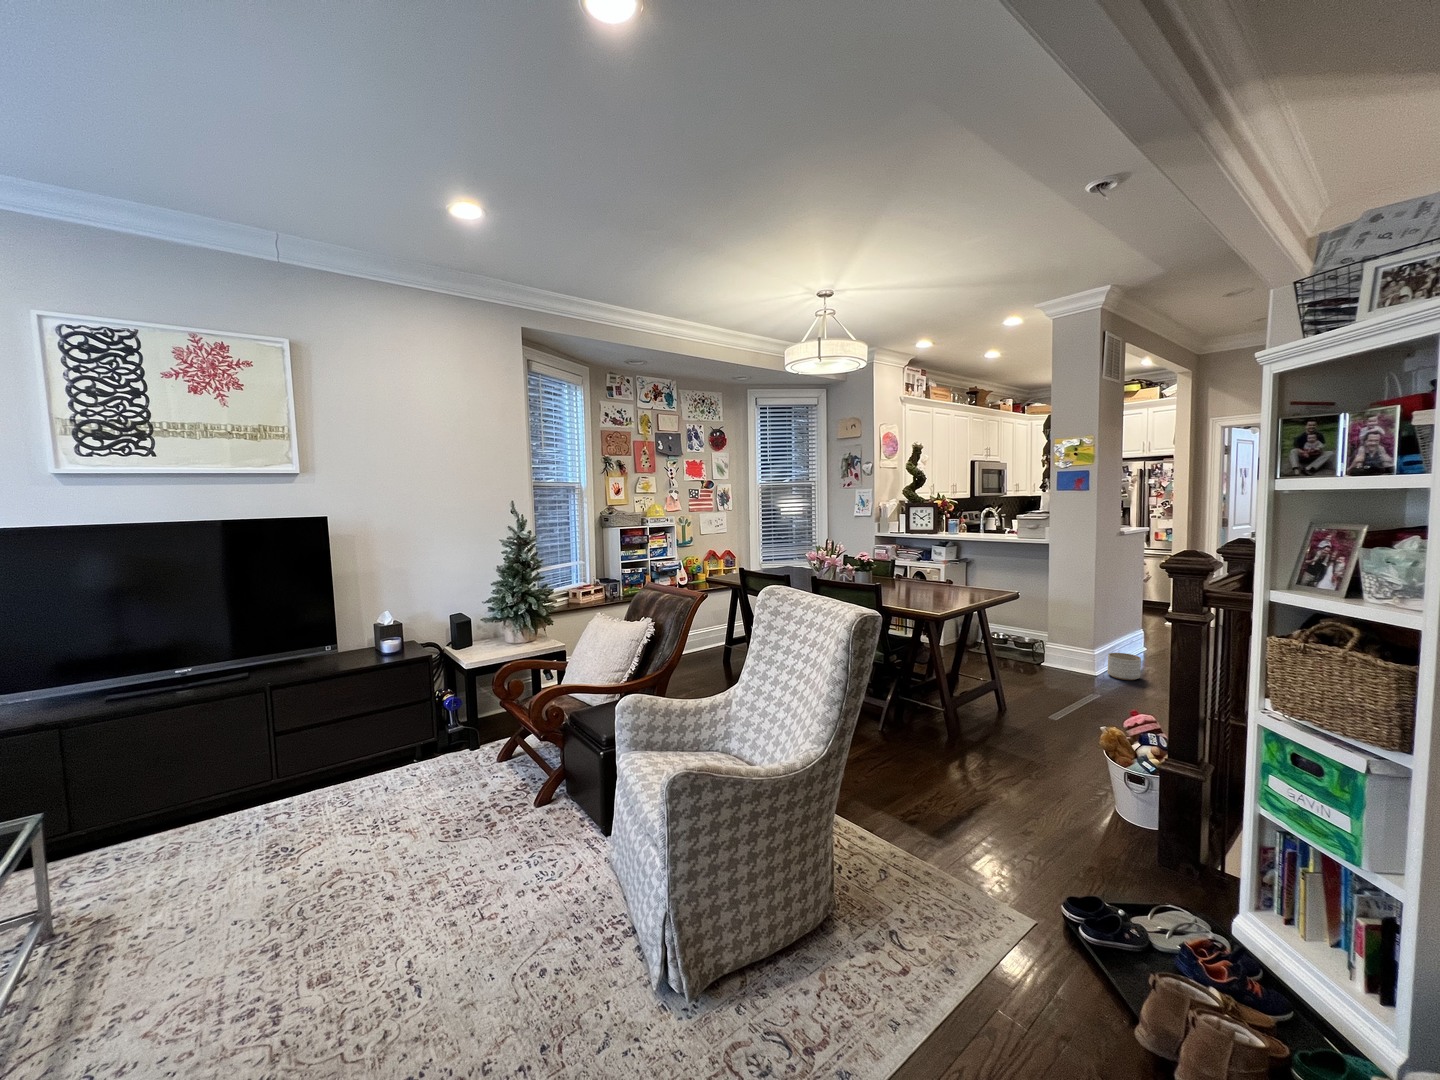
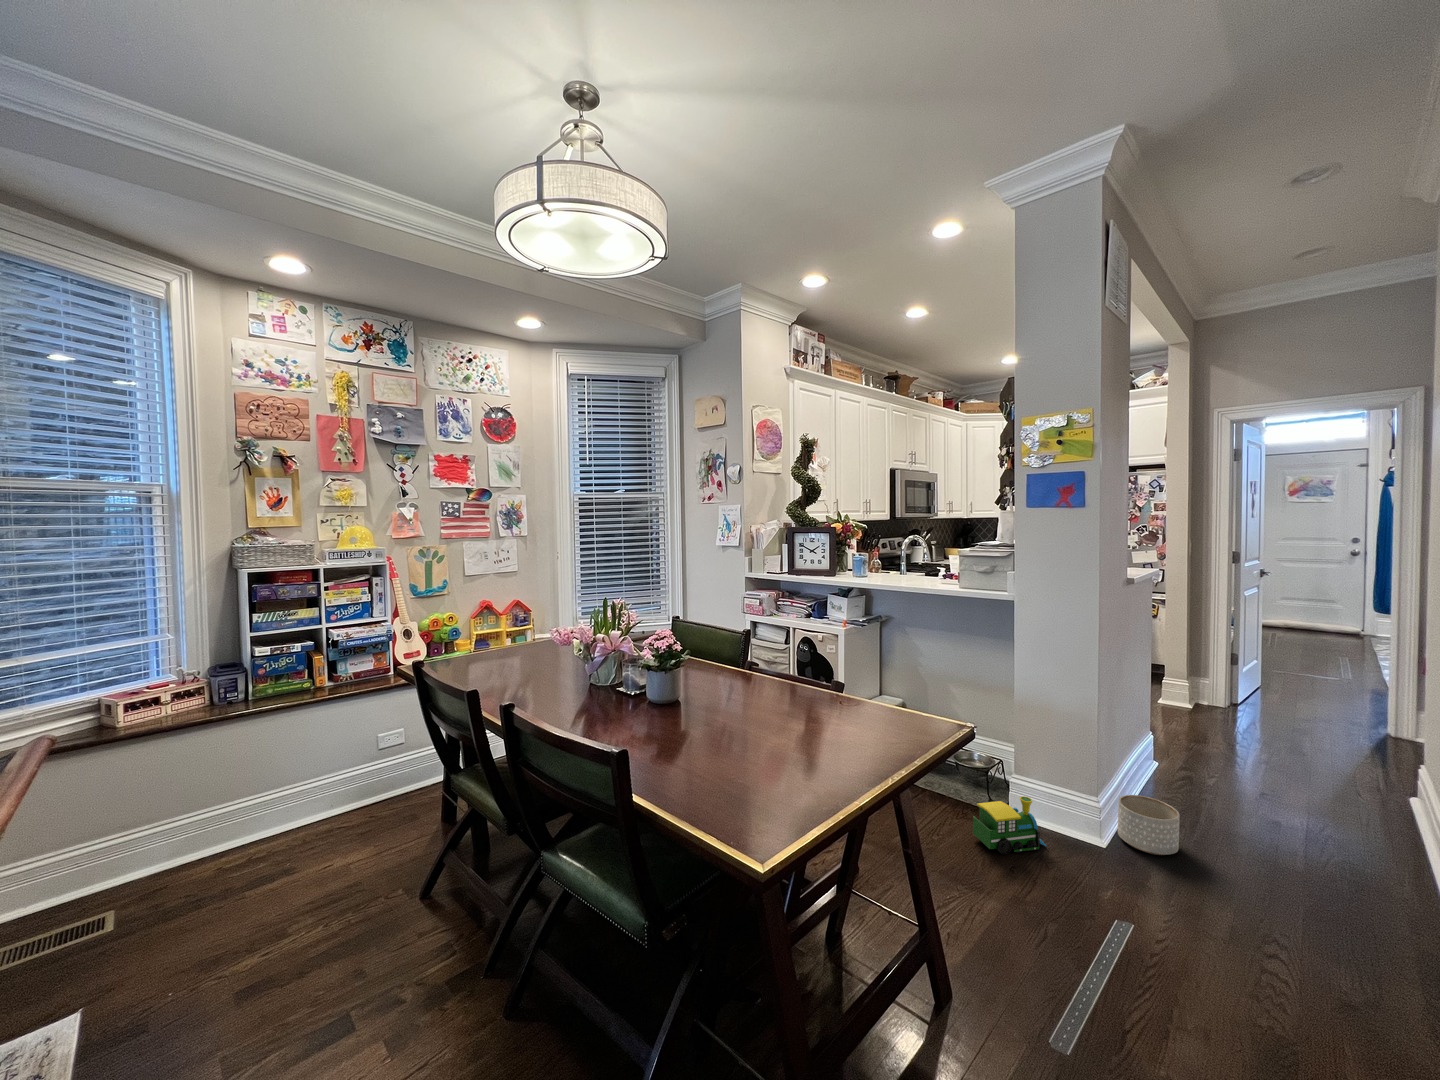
toy train: none [1023,651,1065,679] -> present [973,796,1047,855]

